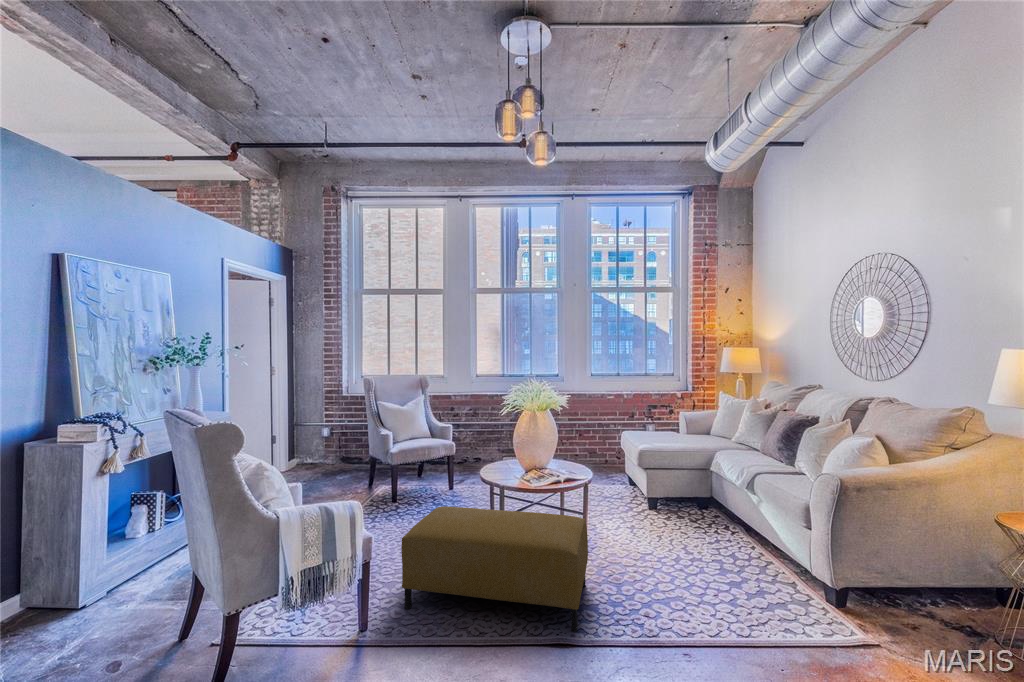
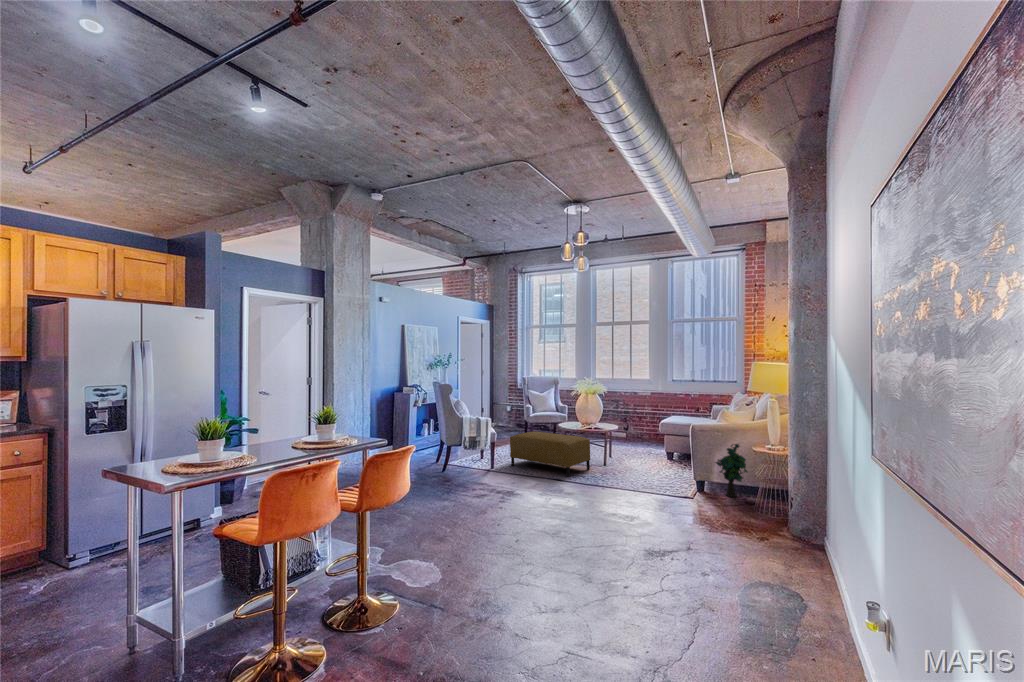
decorative plant: none [900,519,984,636] -> present [715,444,747,497]

